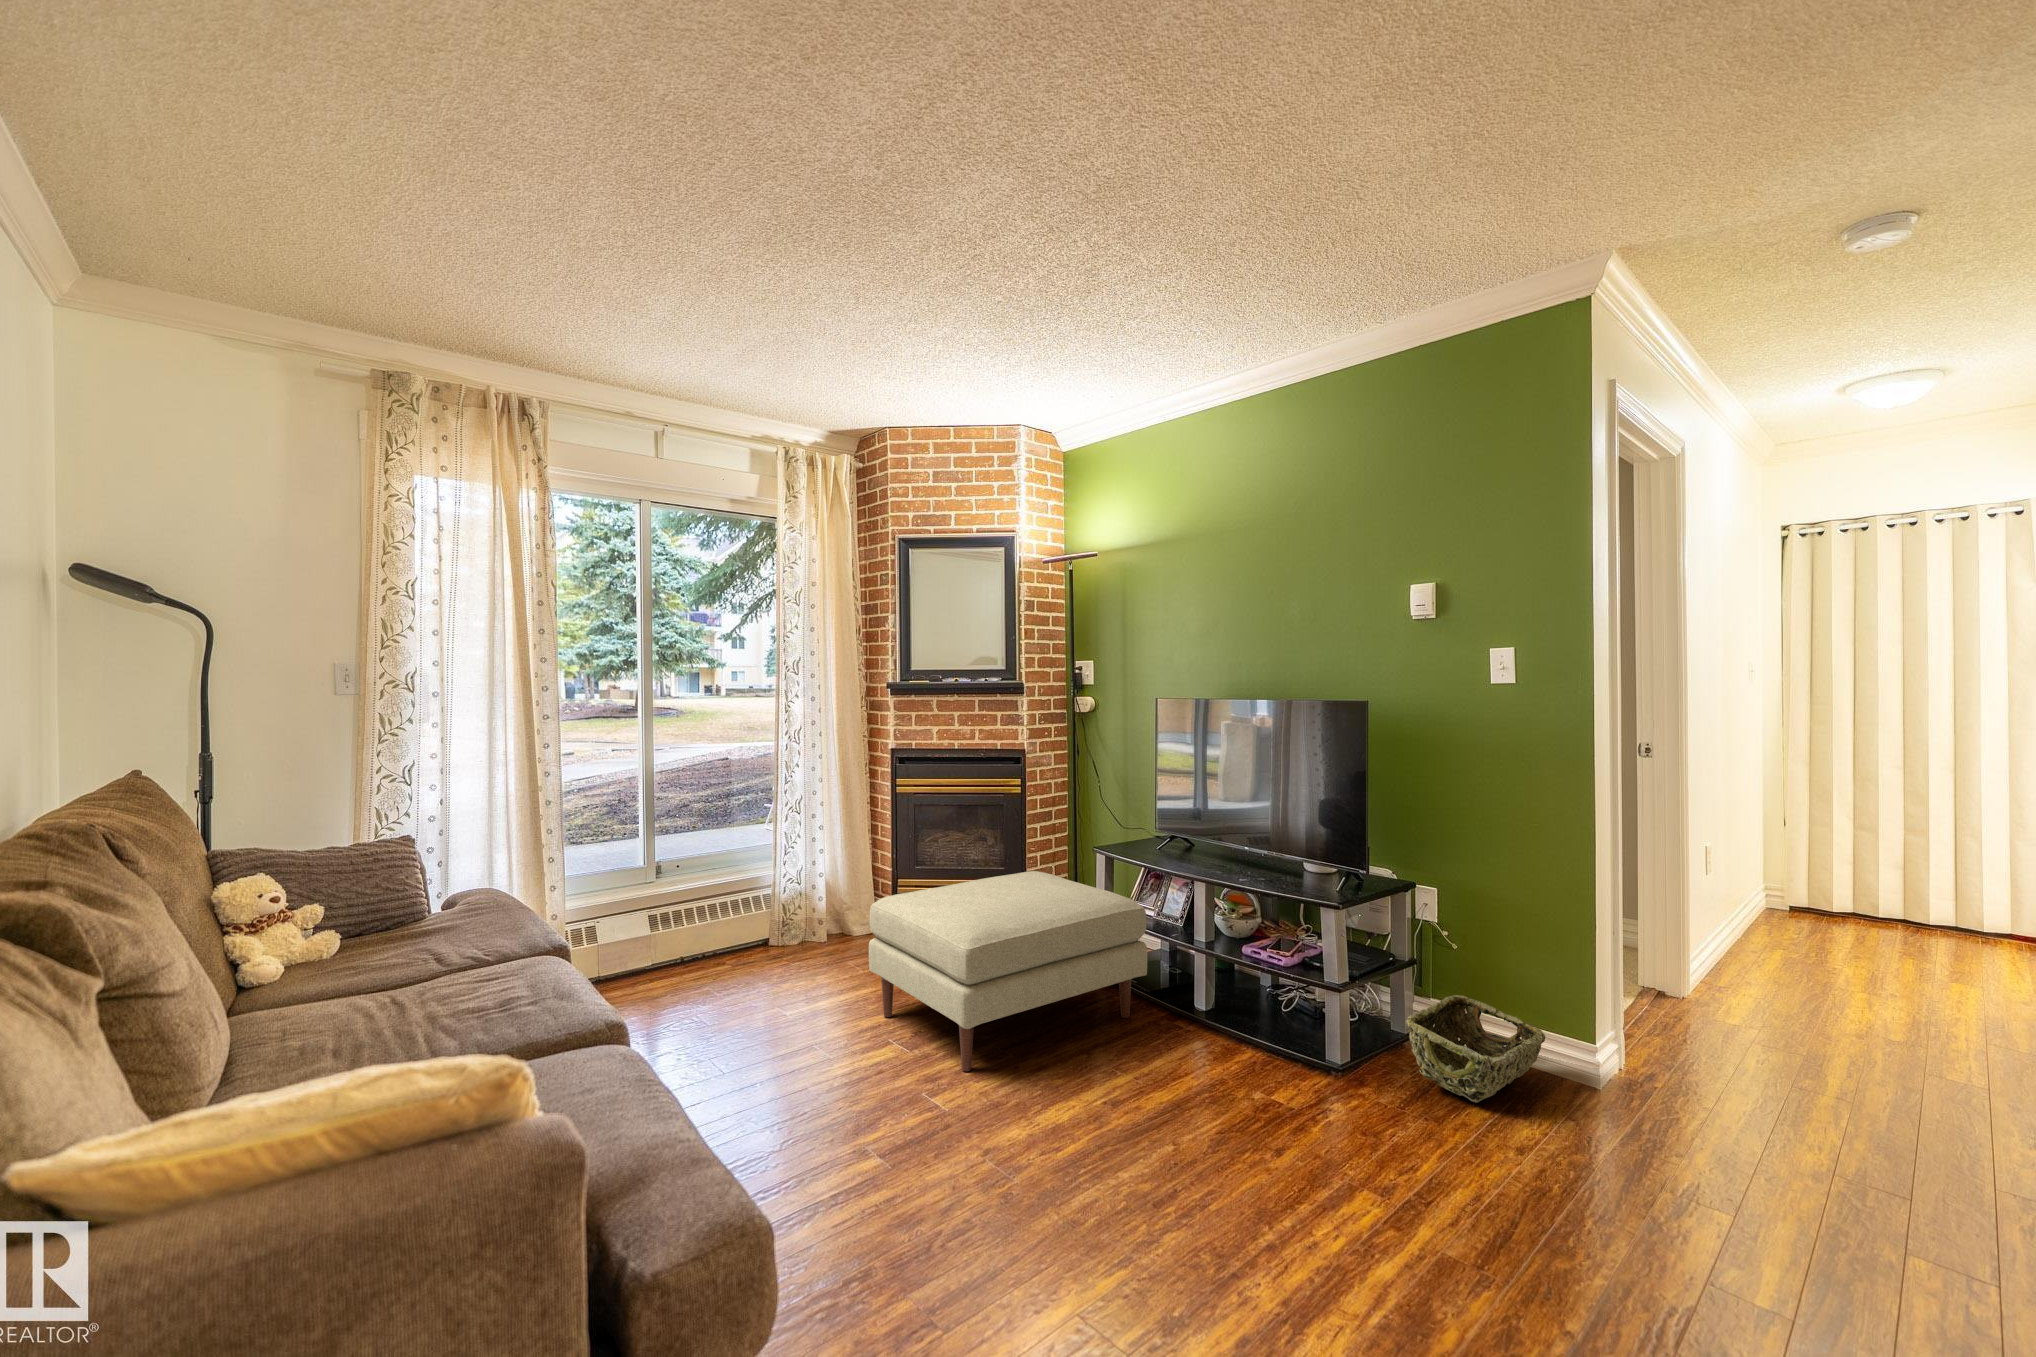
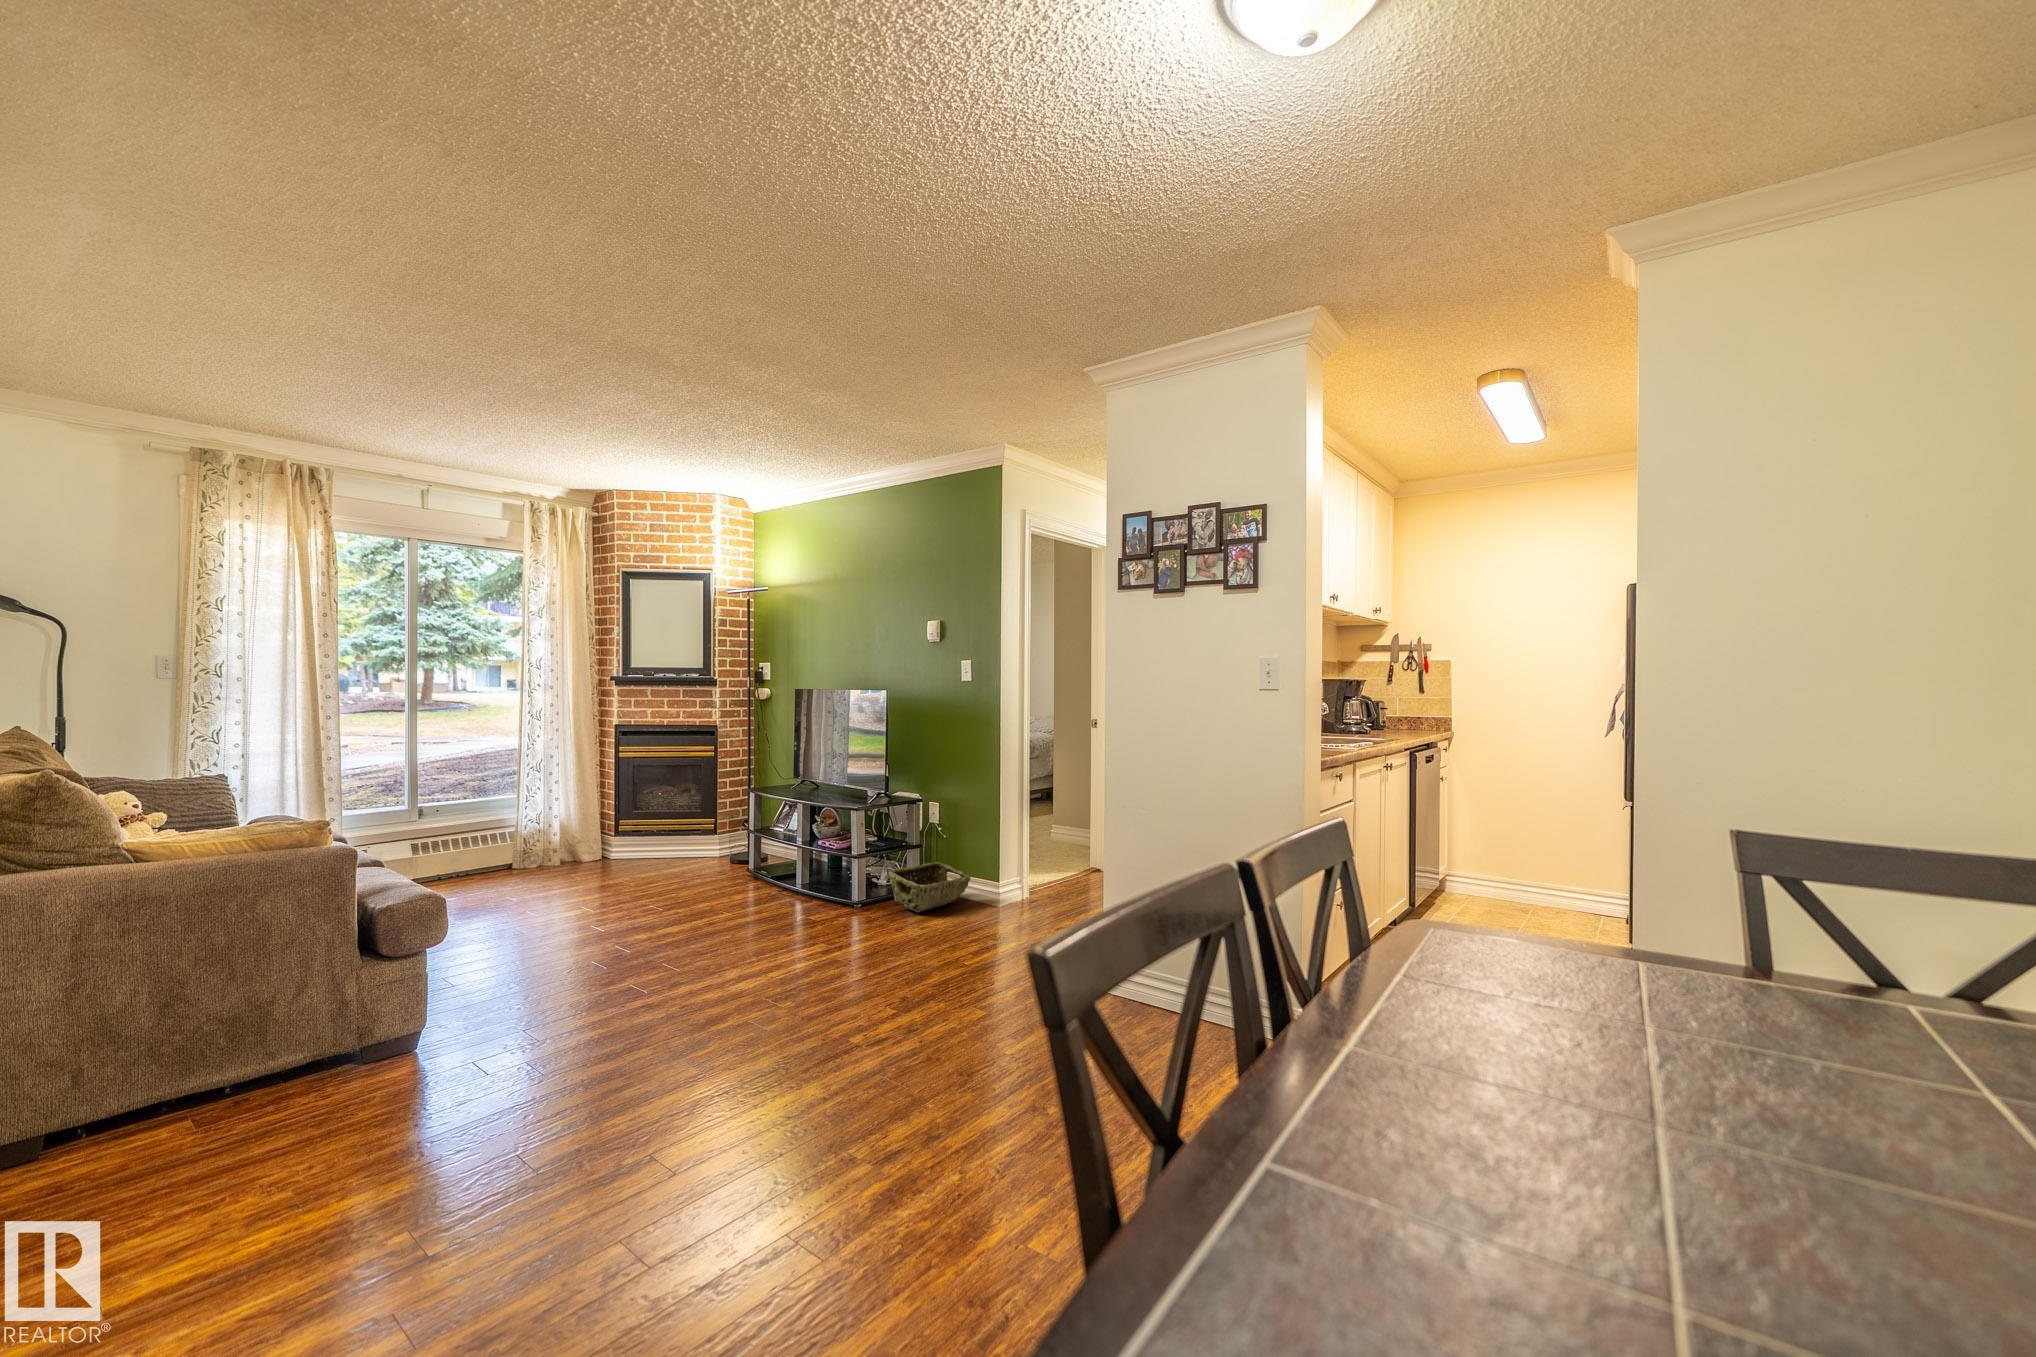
ottoman: present [869,871,1147,1071] -> none [574,805,764,916]

